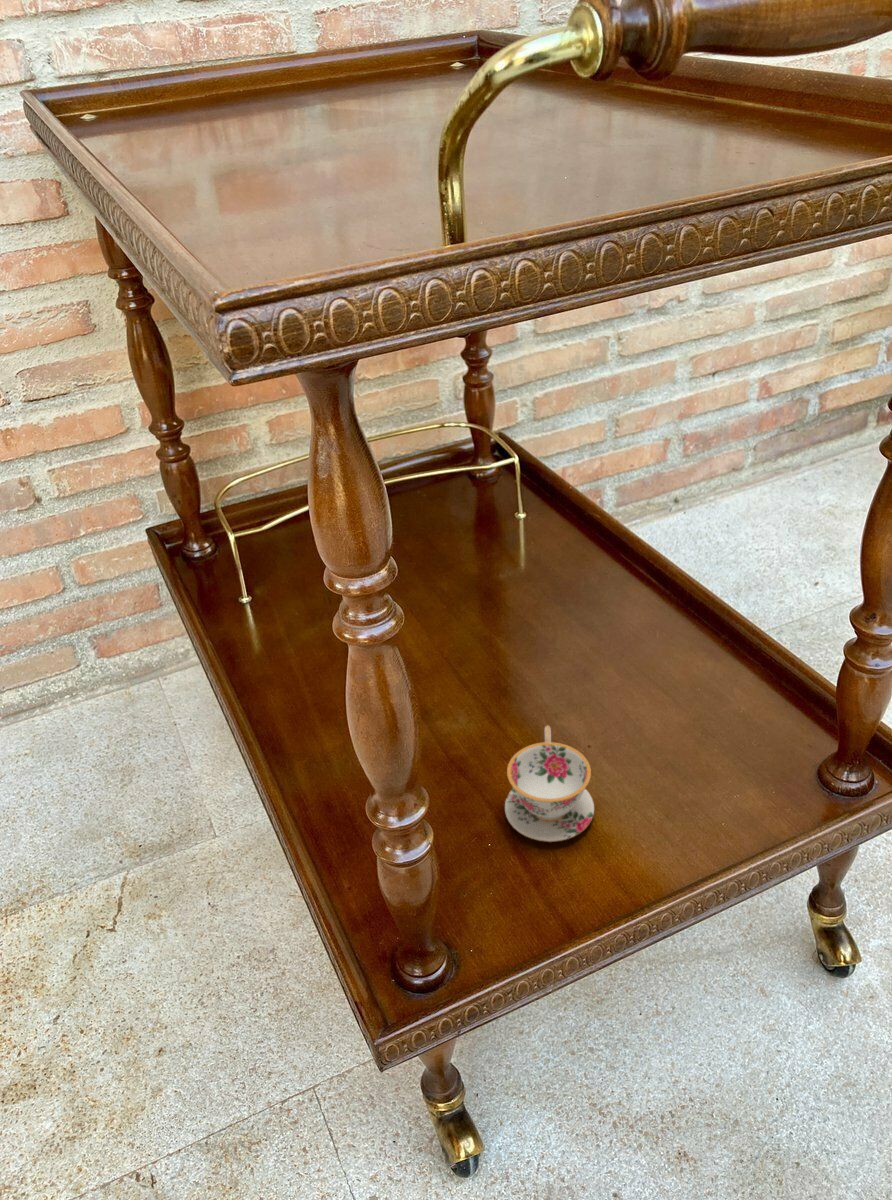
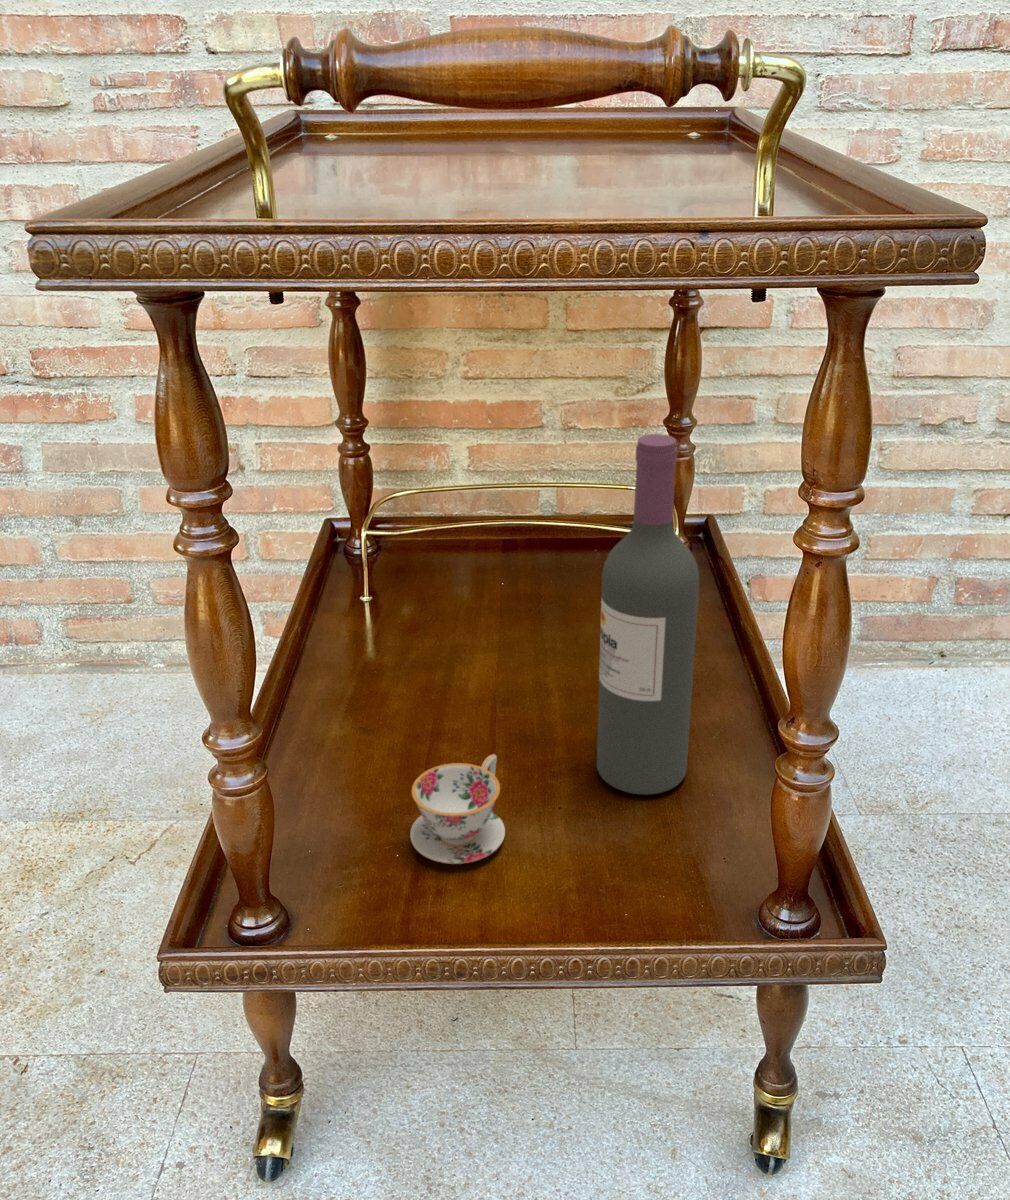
wine bottle: none [606,399,702,718] -> present [597,434,699,795]

